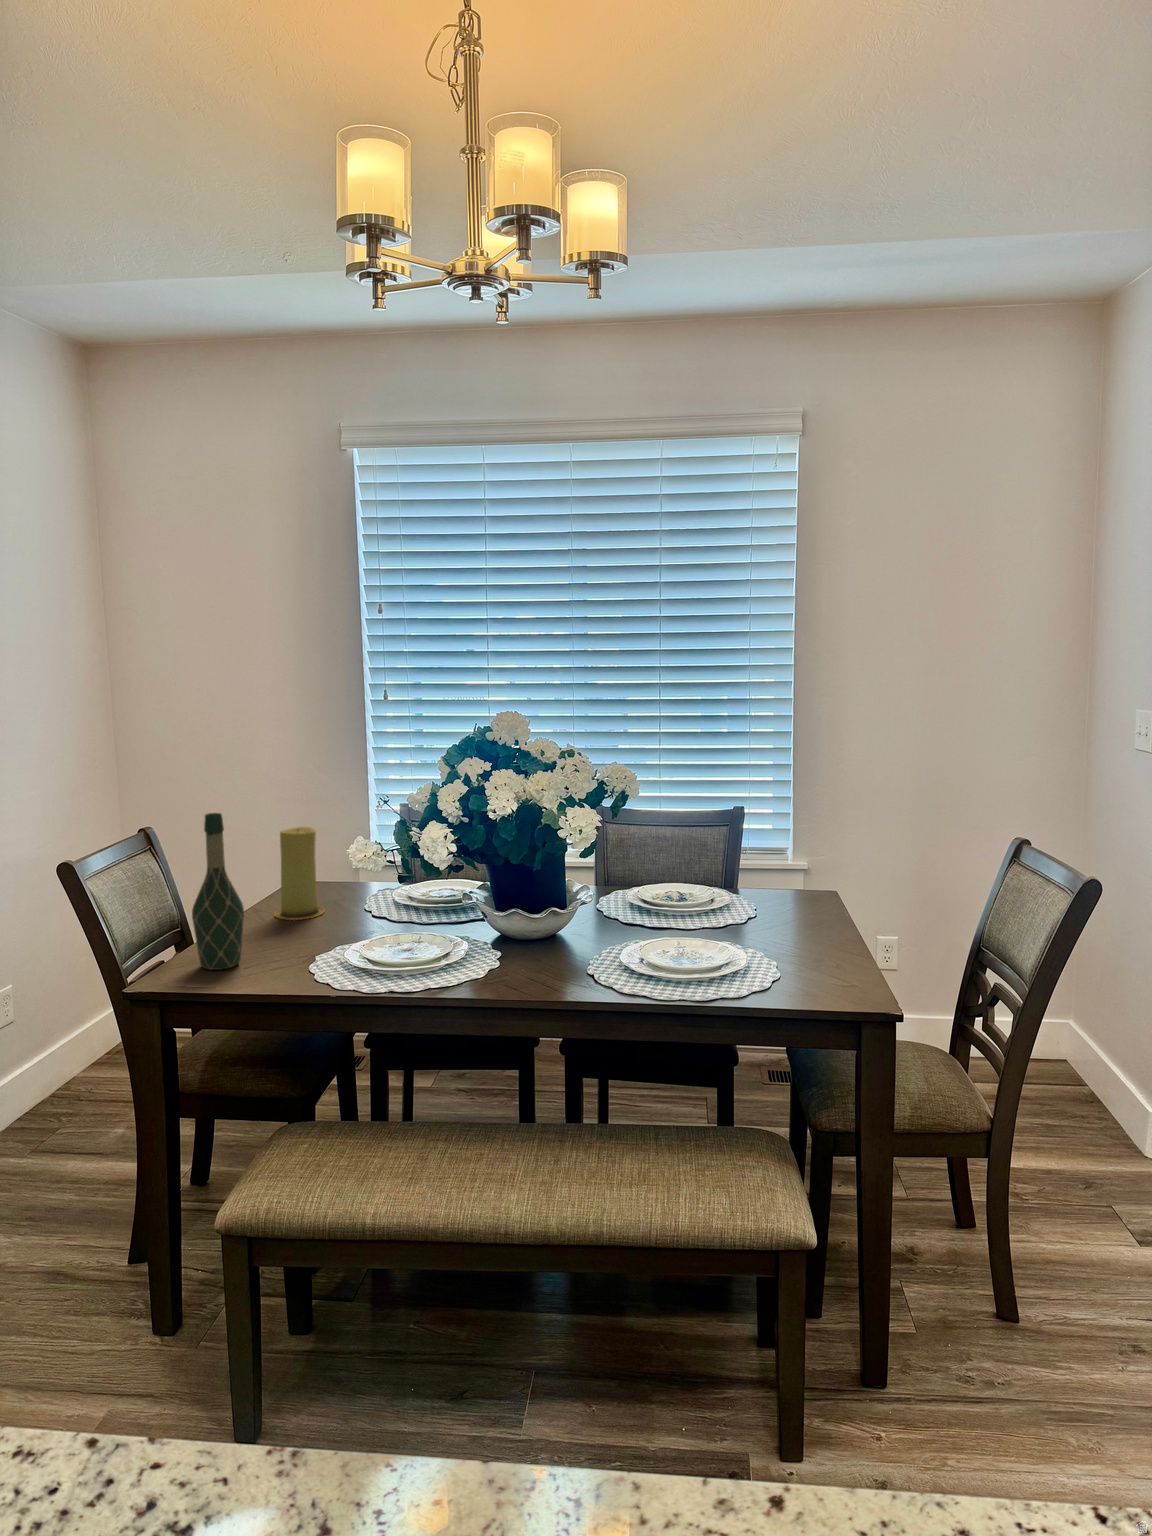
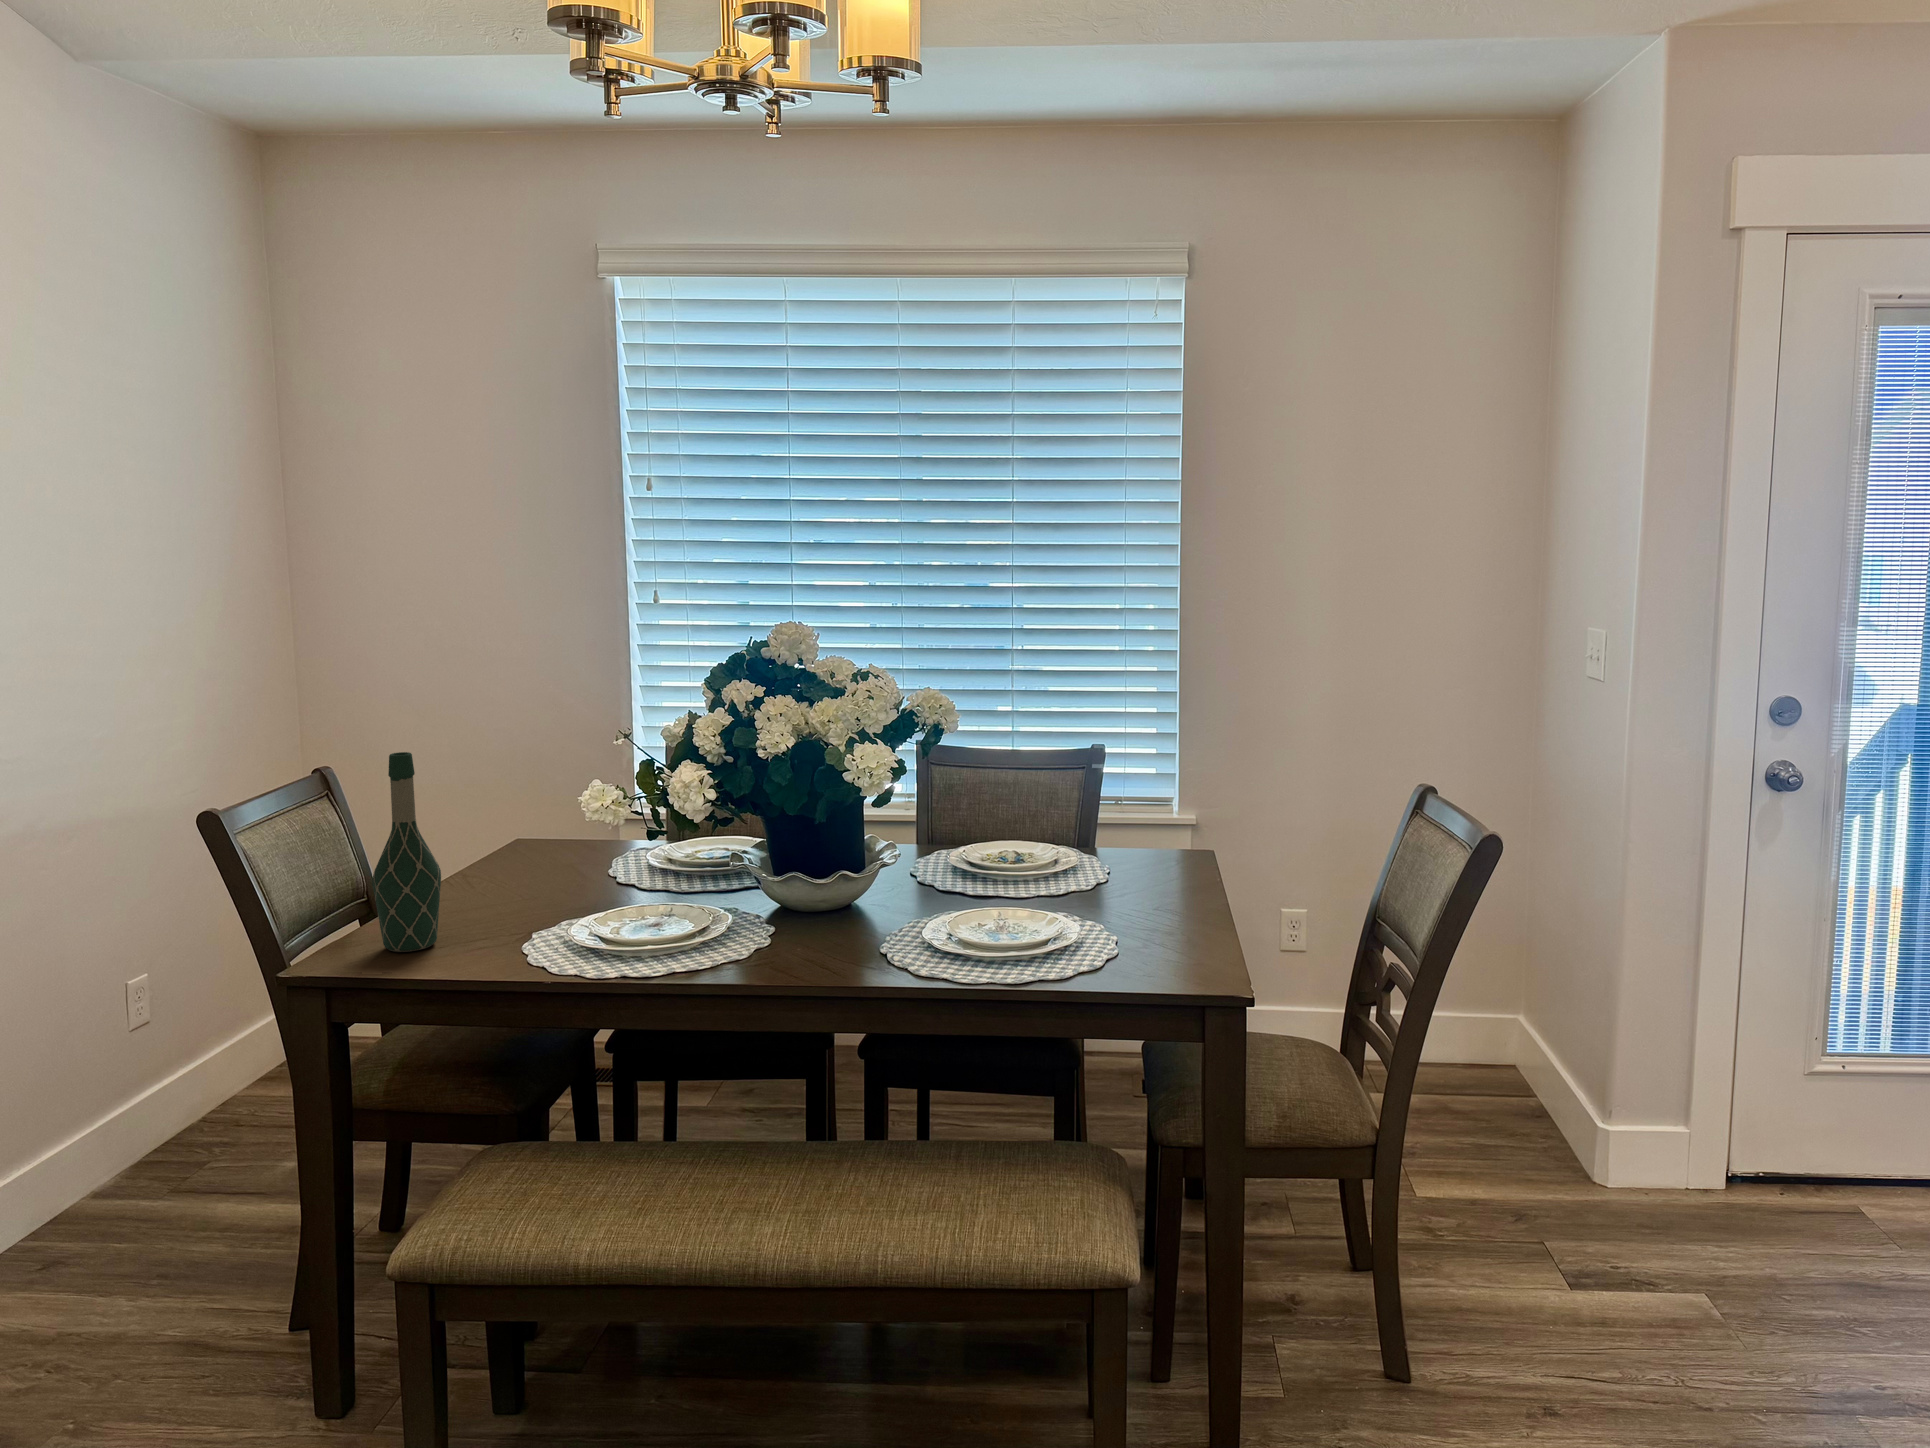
candle: present [274,827,325,920] -> none [491,770,558,889]

